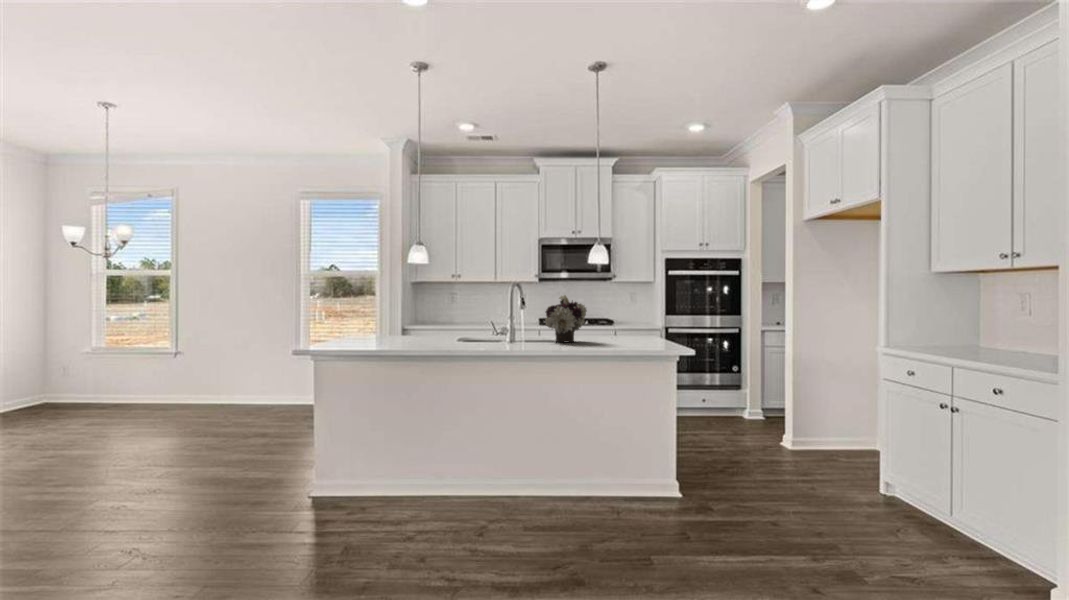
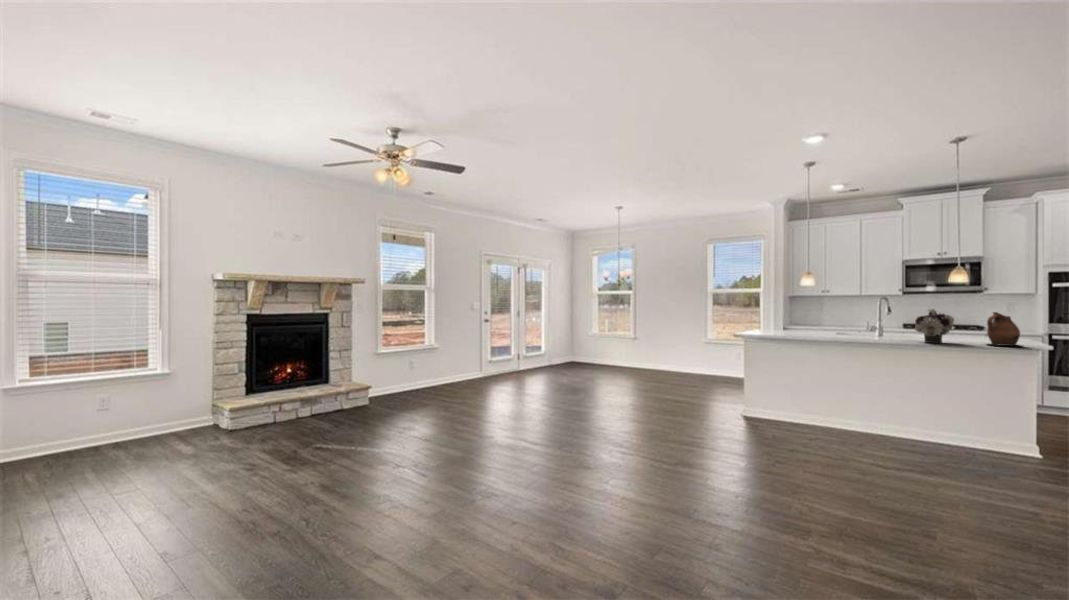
ceramic pitcher: none [615,299,654,343] -> present [987,312,1021,346]

